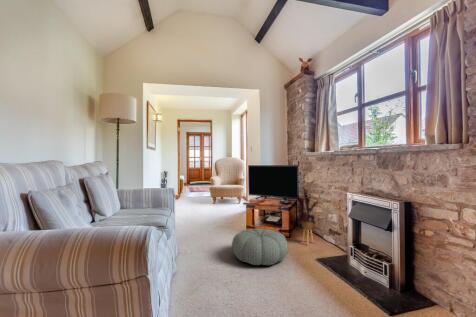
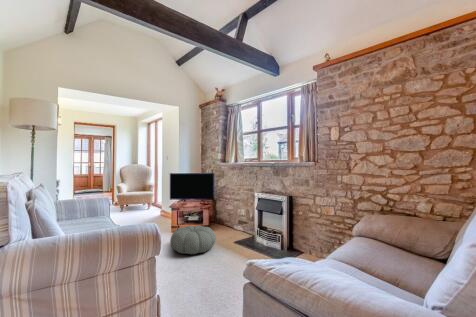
house plant: present [294,189,319,244] -> none [209,190,234,234]

